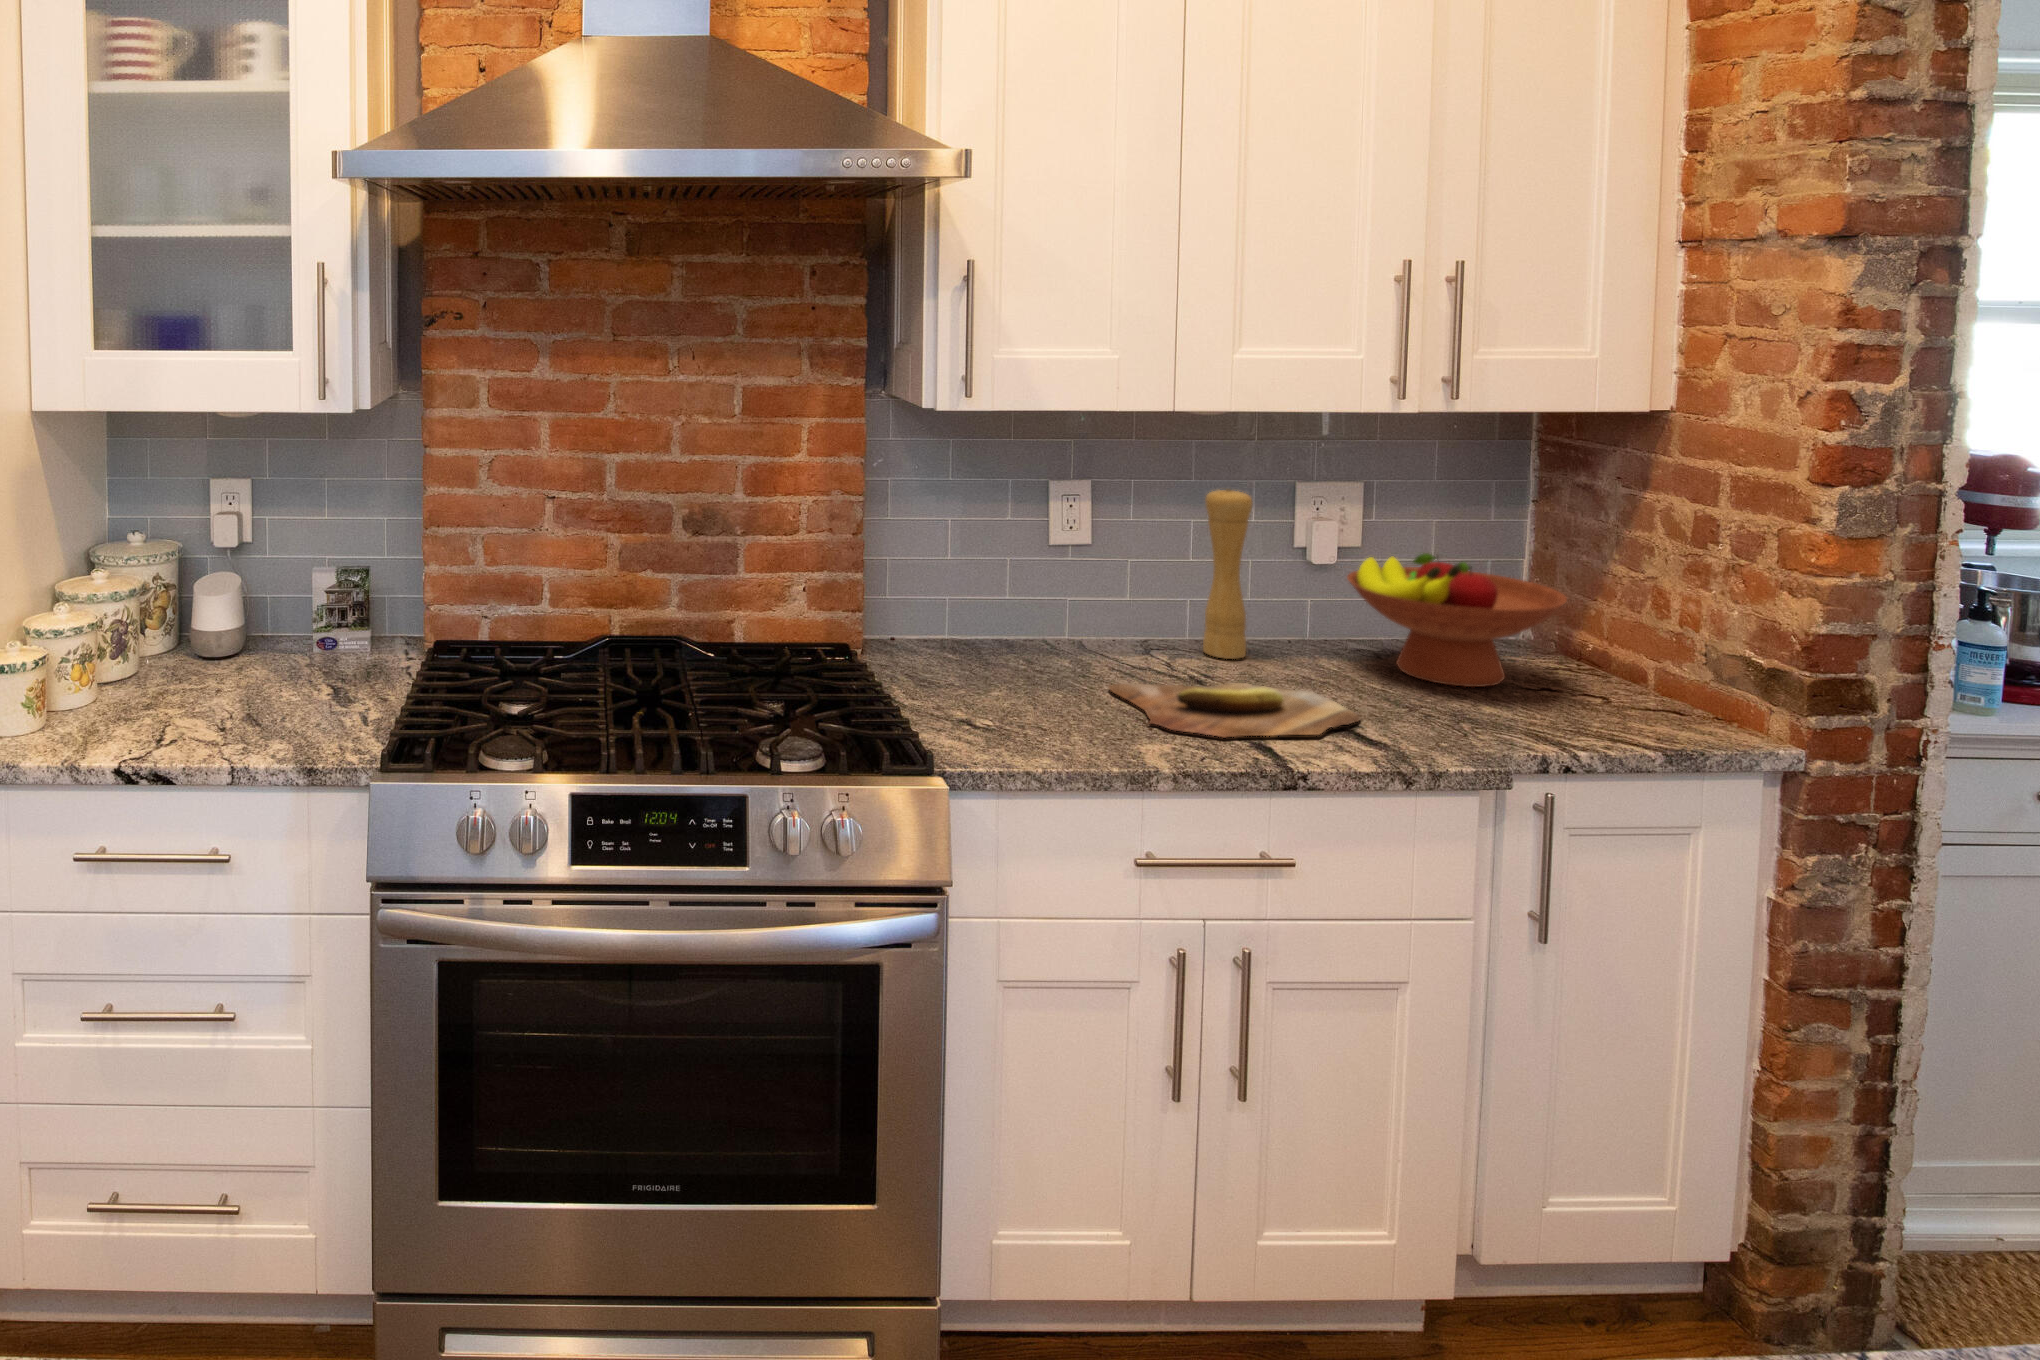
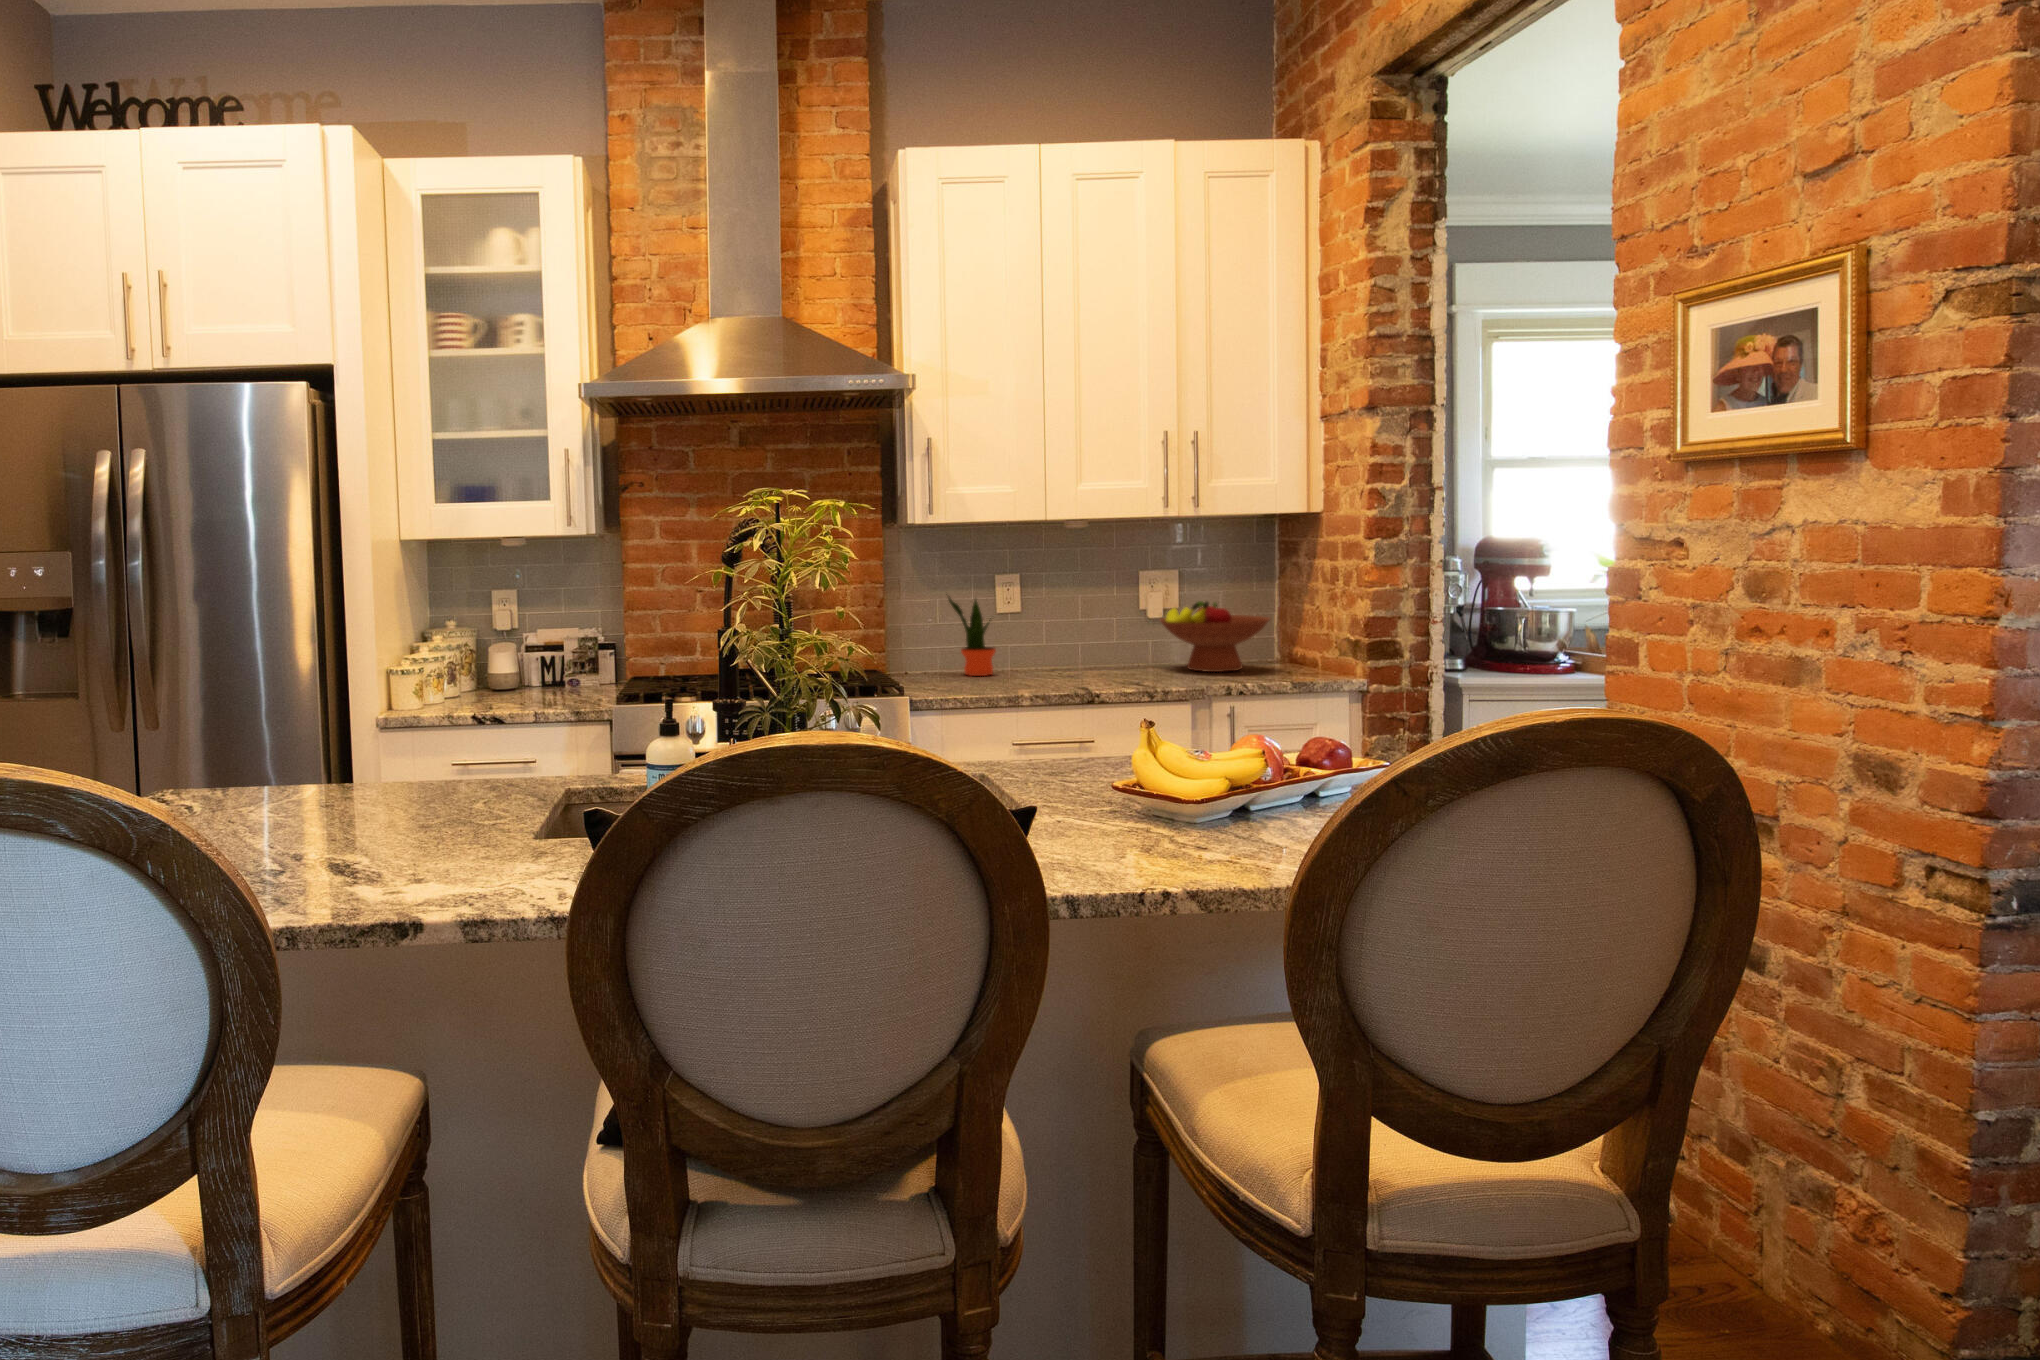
pepper mill: present [1203,488,1252,659] -> none [1080,571,1106,669]
potted plant: none [978,523,1064,673] -> present [948,596,996,676]
cutting board: present [1109,683,1360,738] -> none [1017,668,1147,686]

